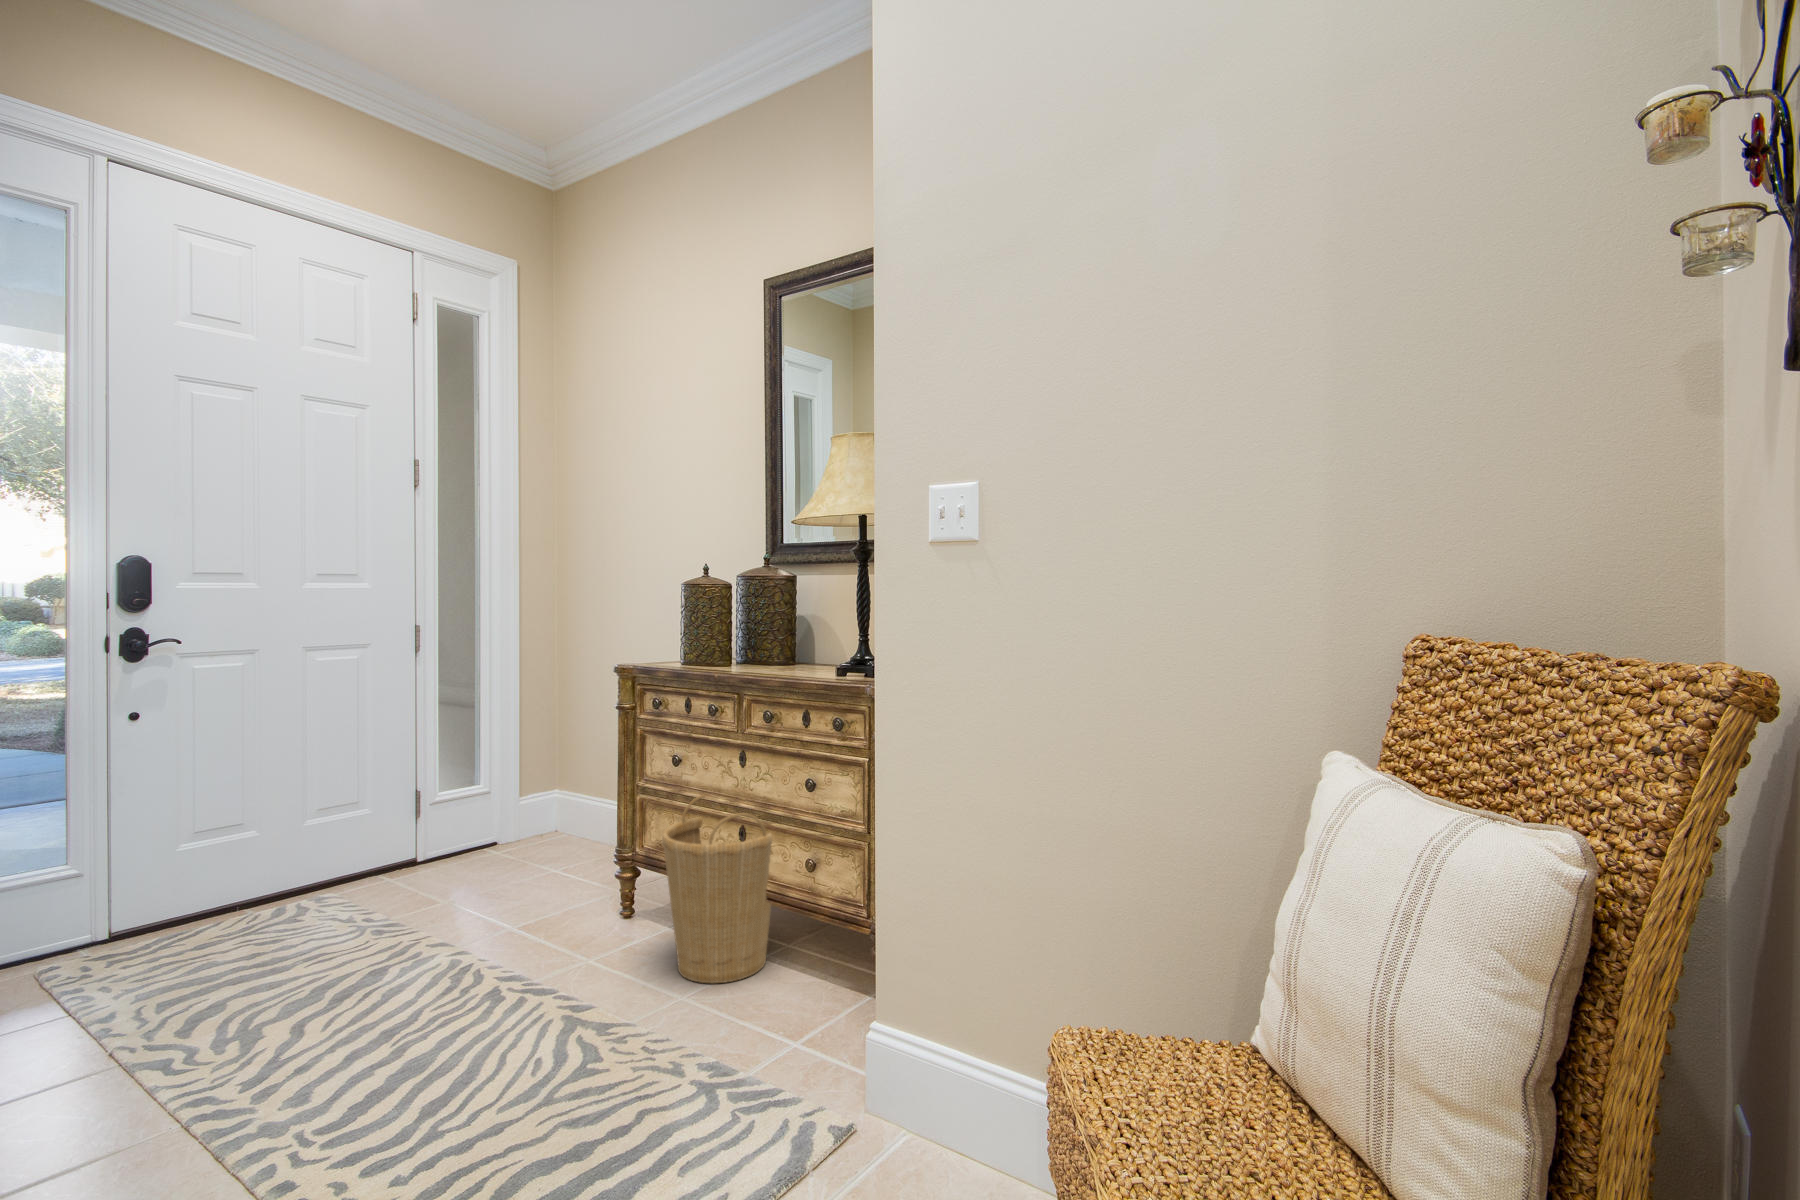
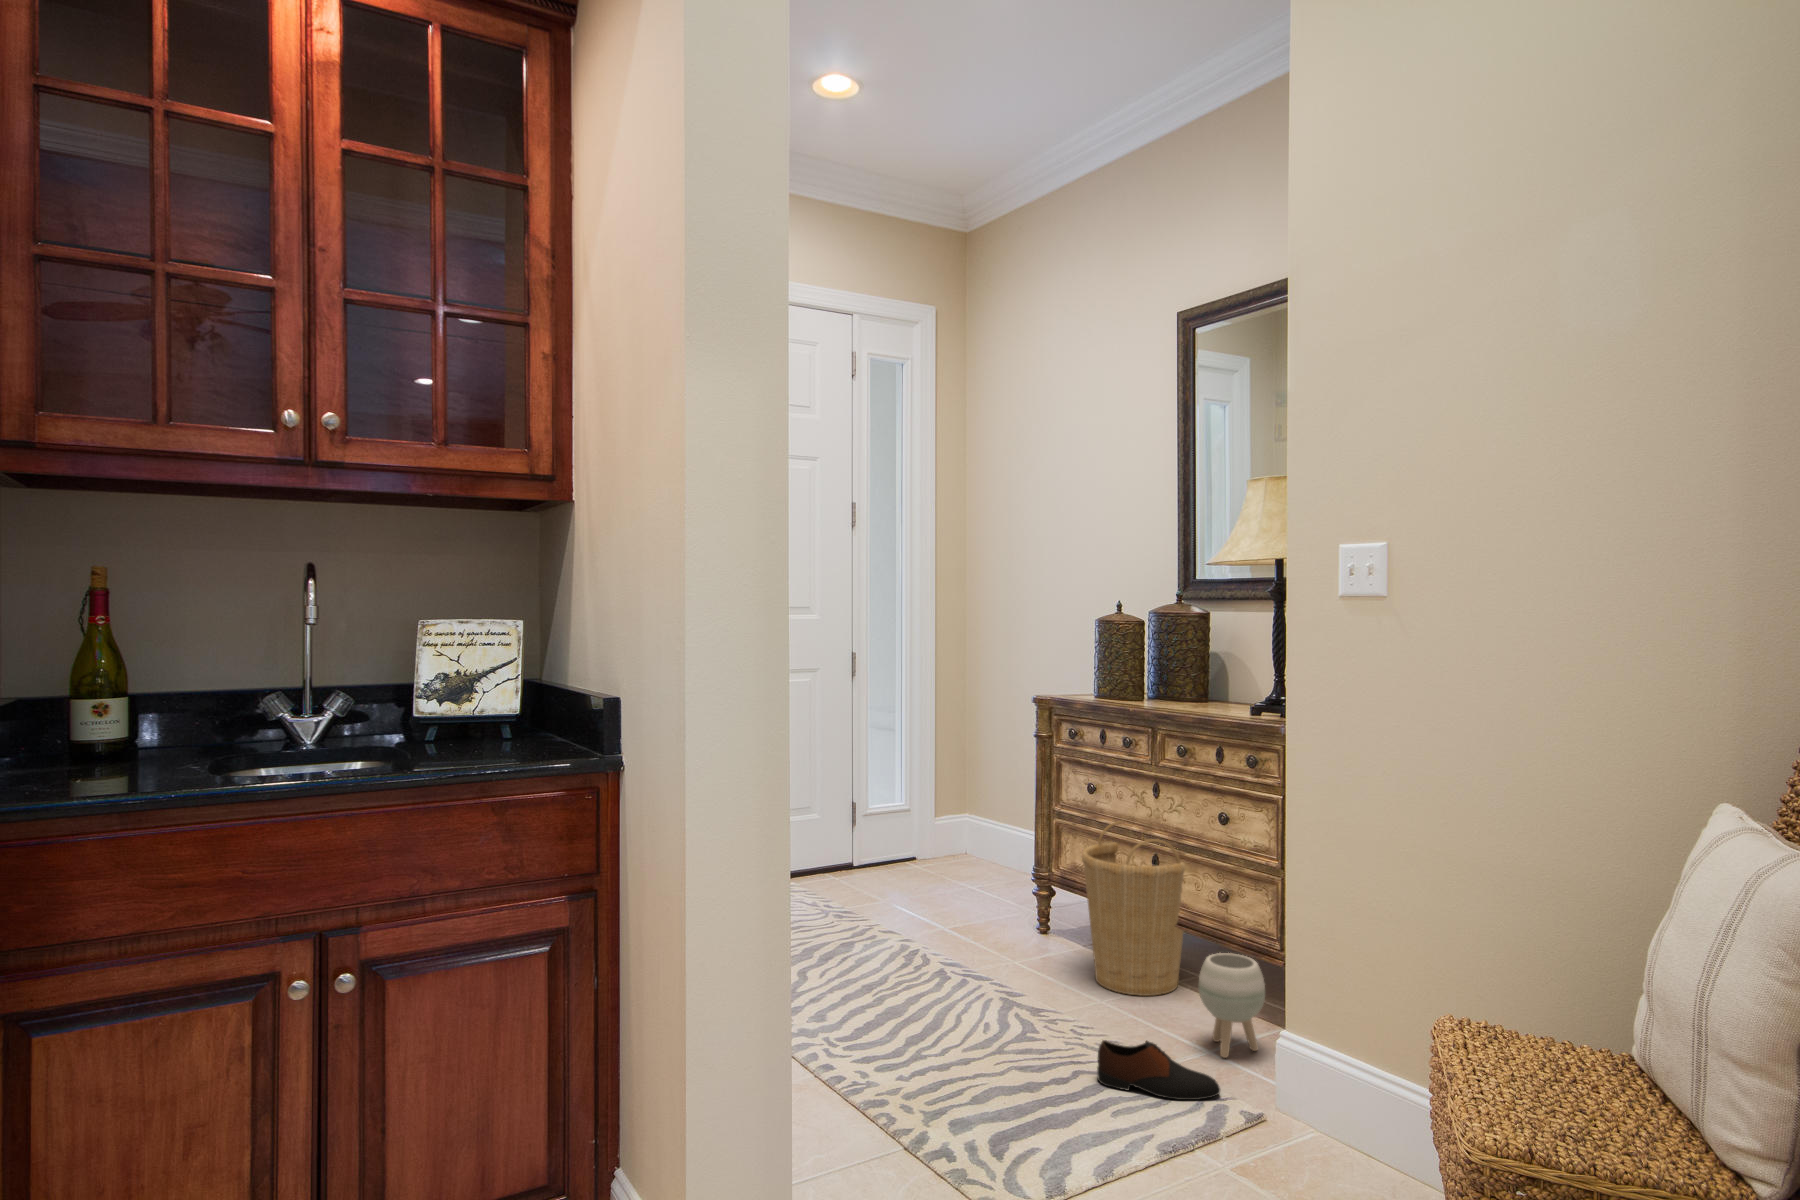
planter: none [785,932,854,1051] -> present [1198,953,1265,1058]
shoe: none [667,1059,807,1127] -> present [1097,1040,1220,1100]

